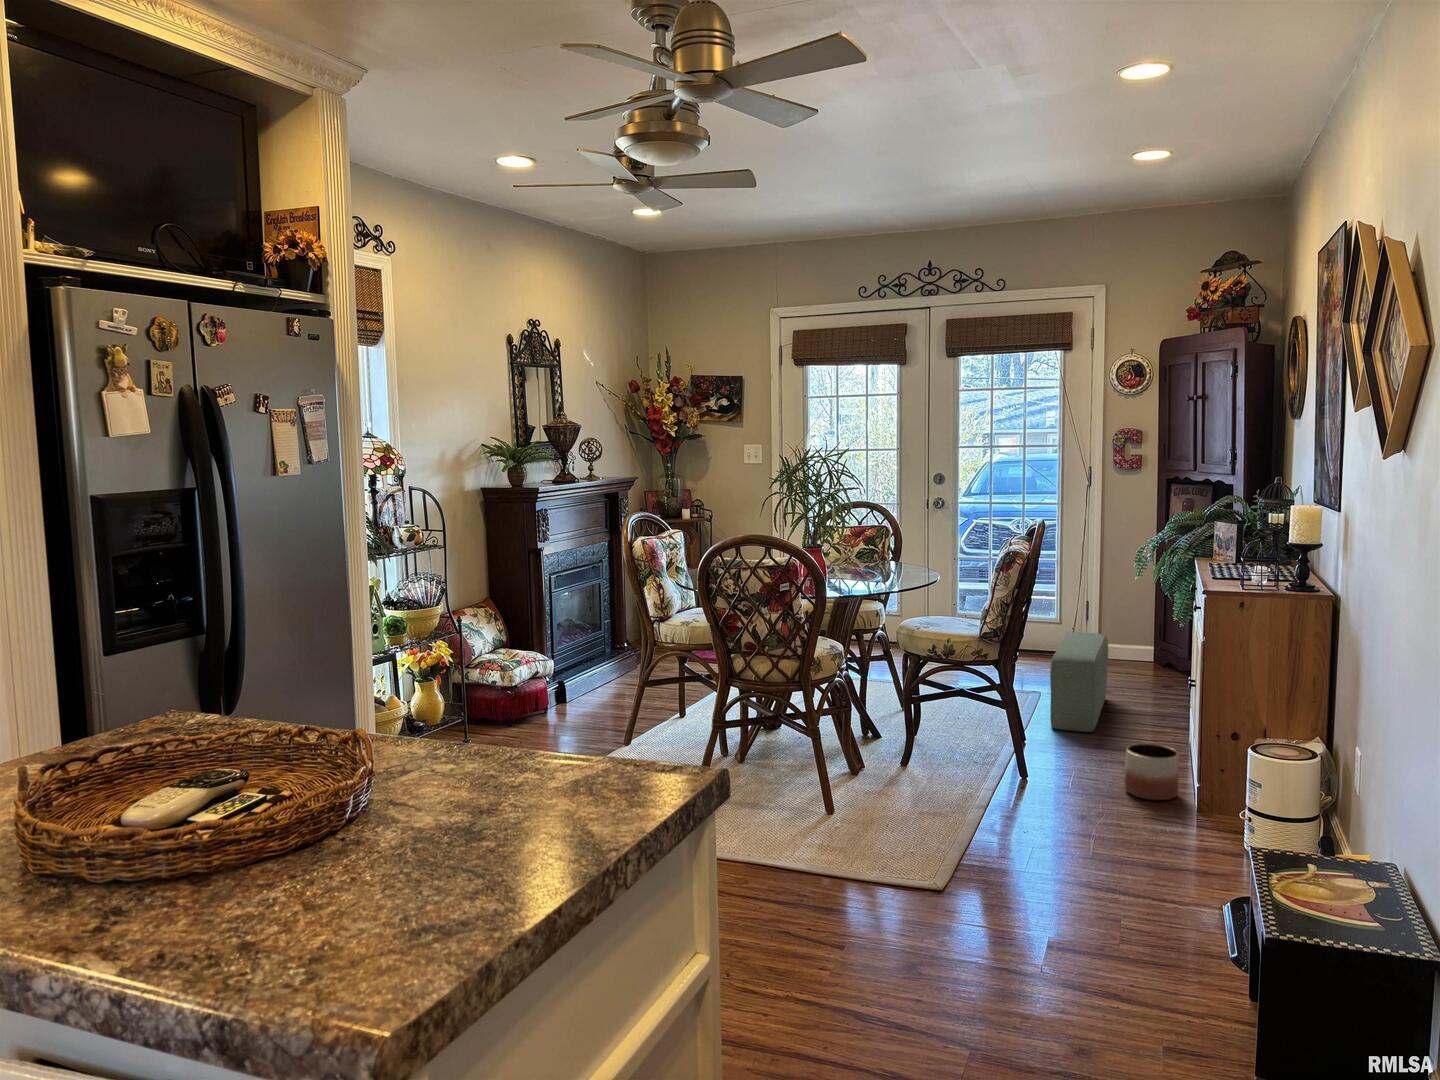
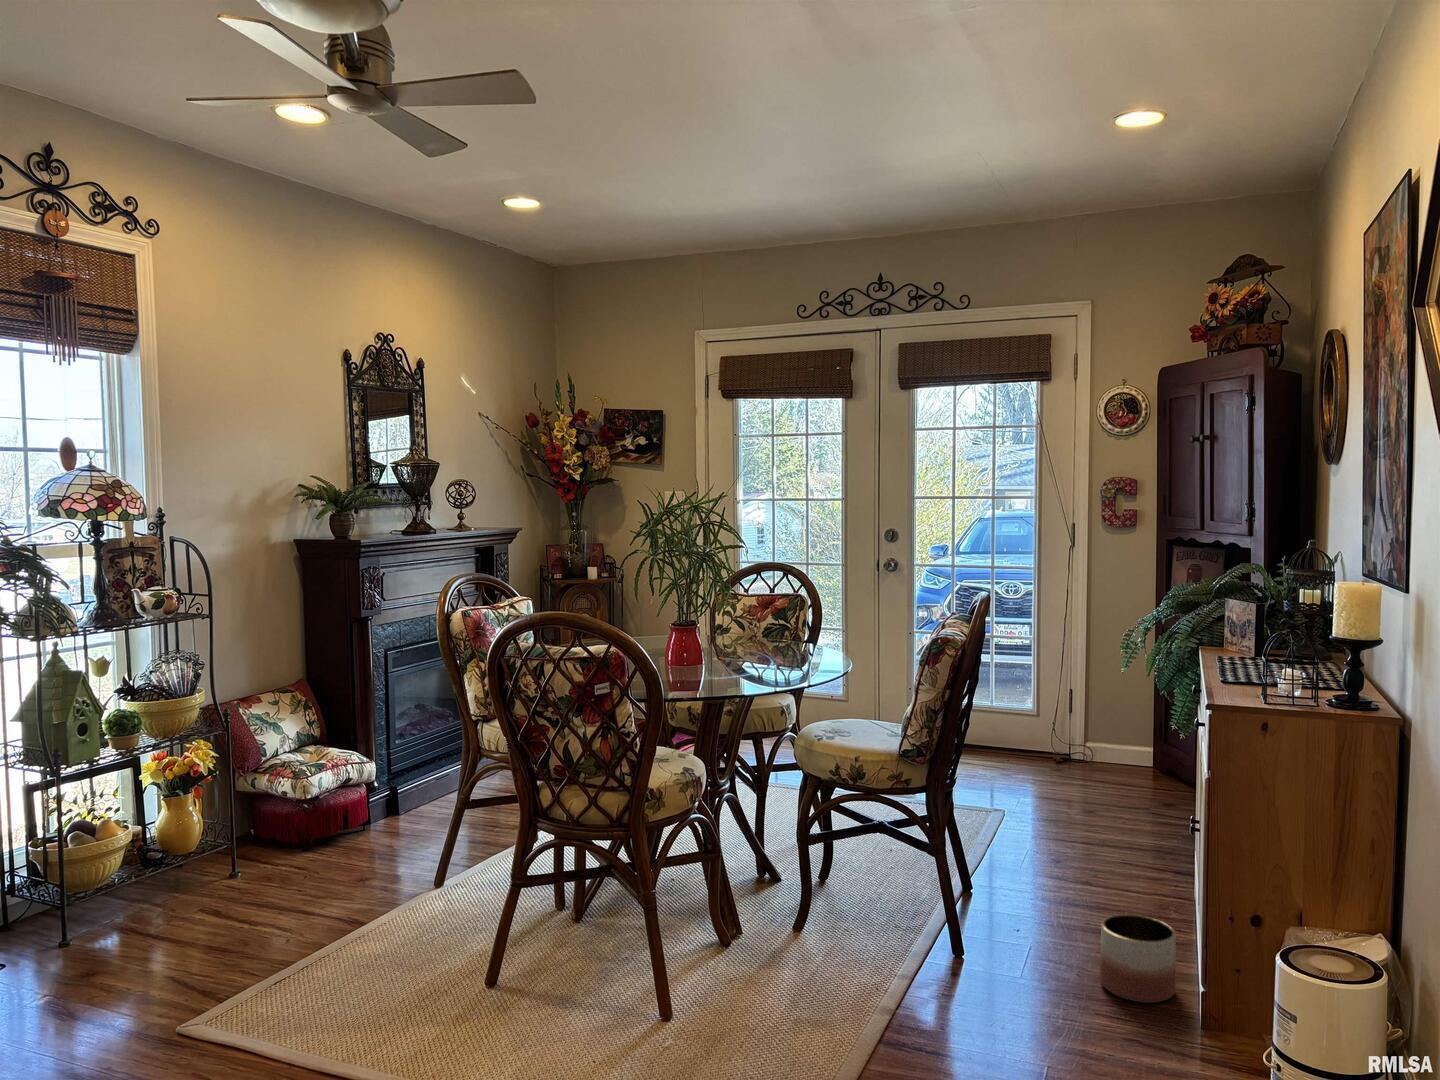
pouf: present [1050,632,1108,732] -> none [1011,738,1091,879]

